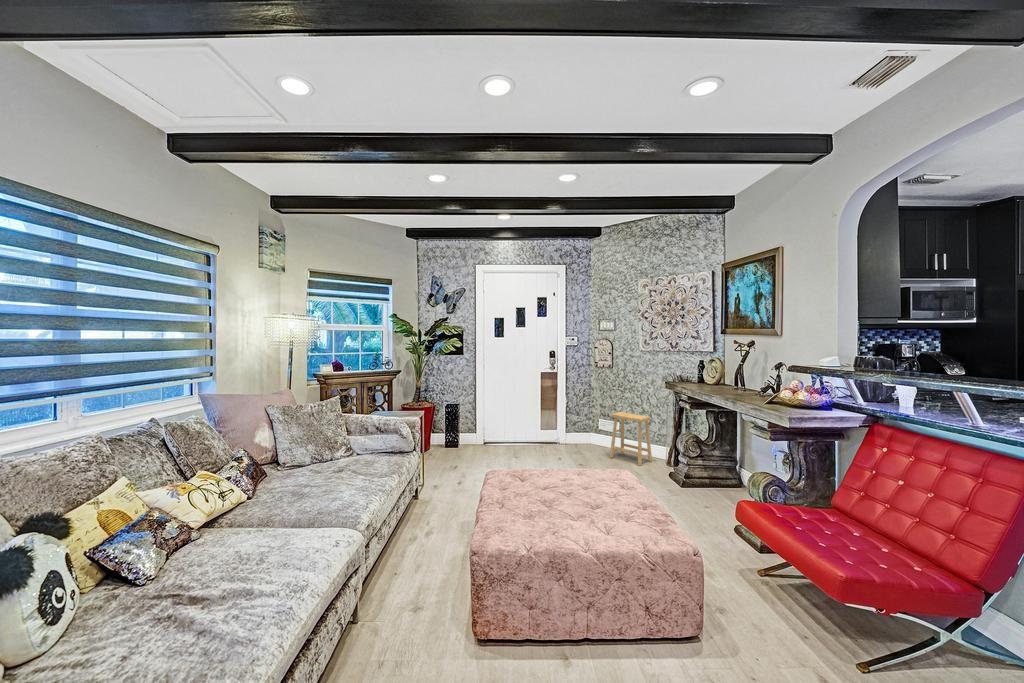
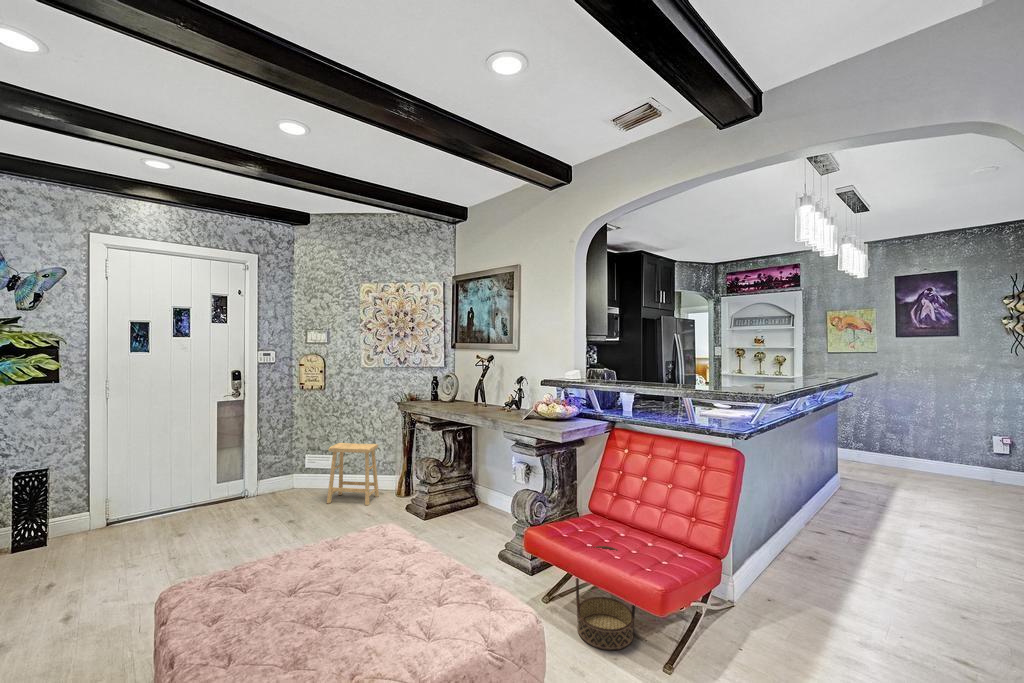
basket: none [787,535,861,647] -> present [576,546,636,650]

